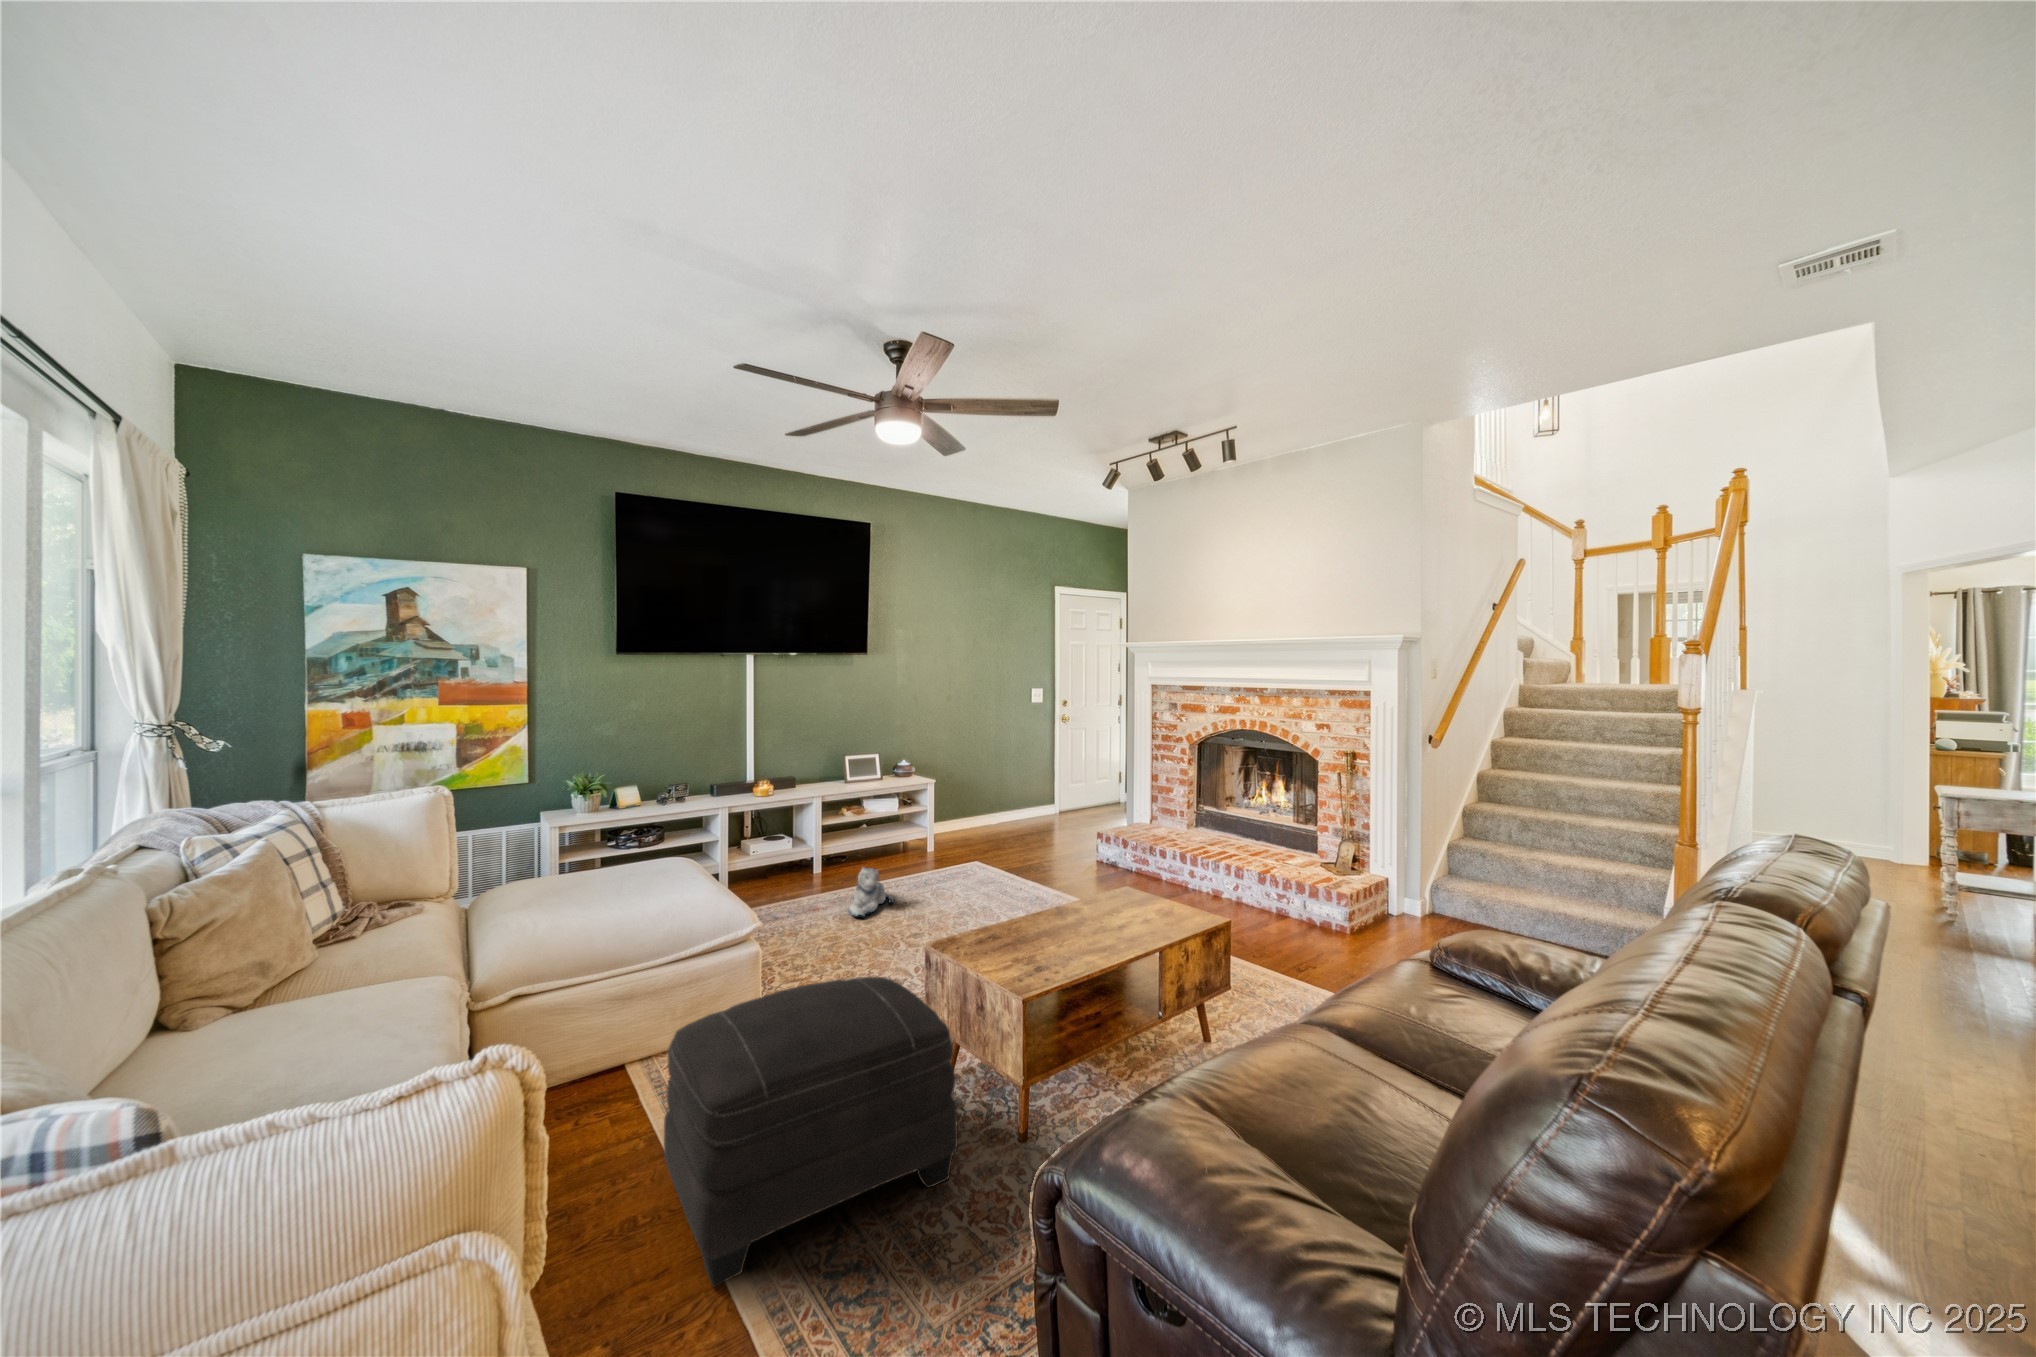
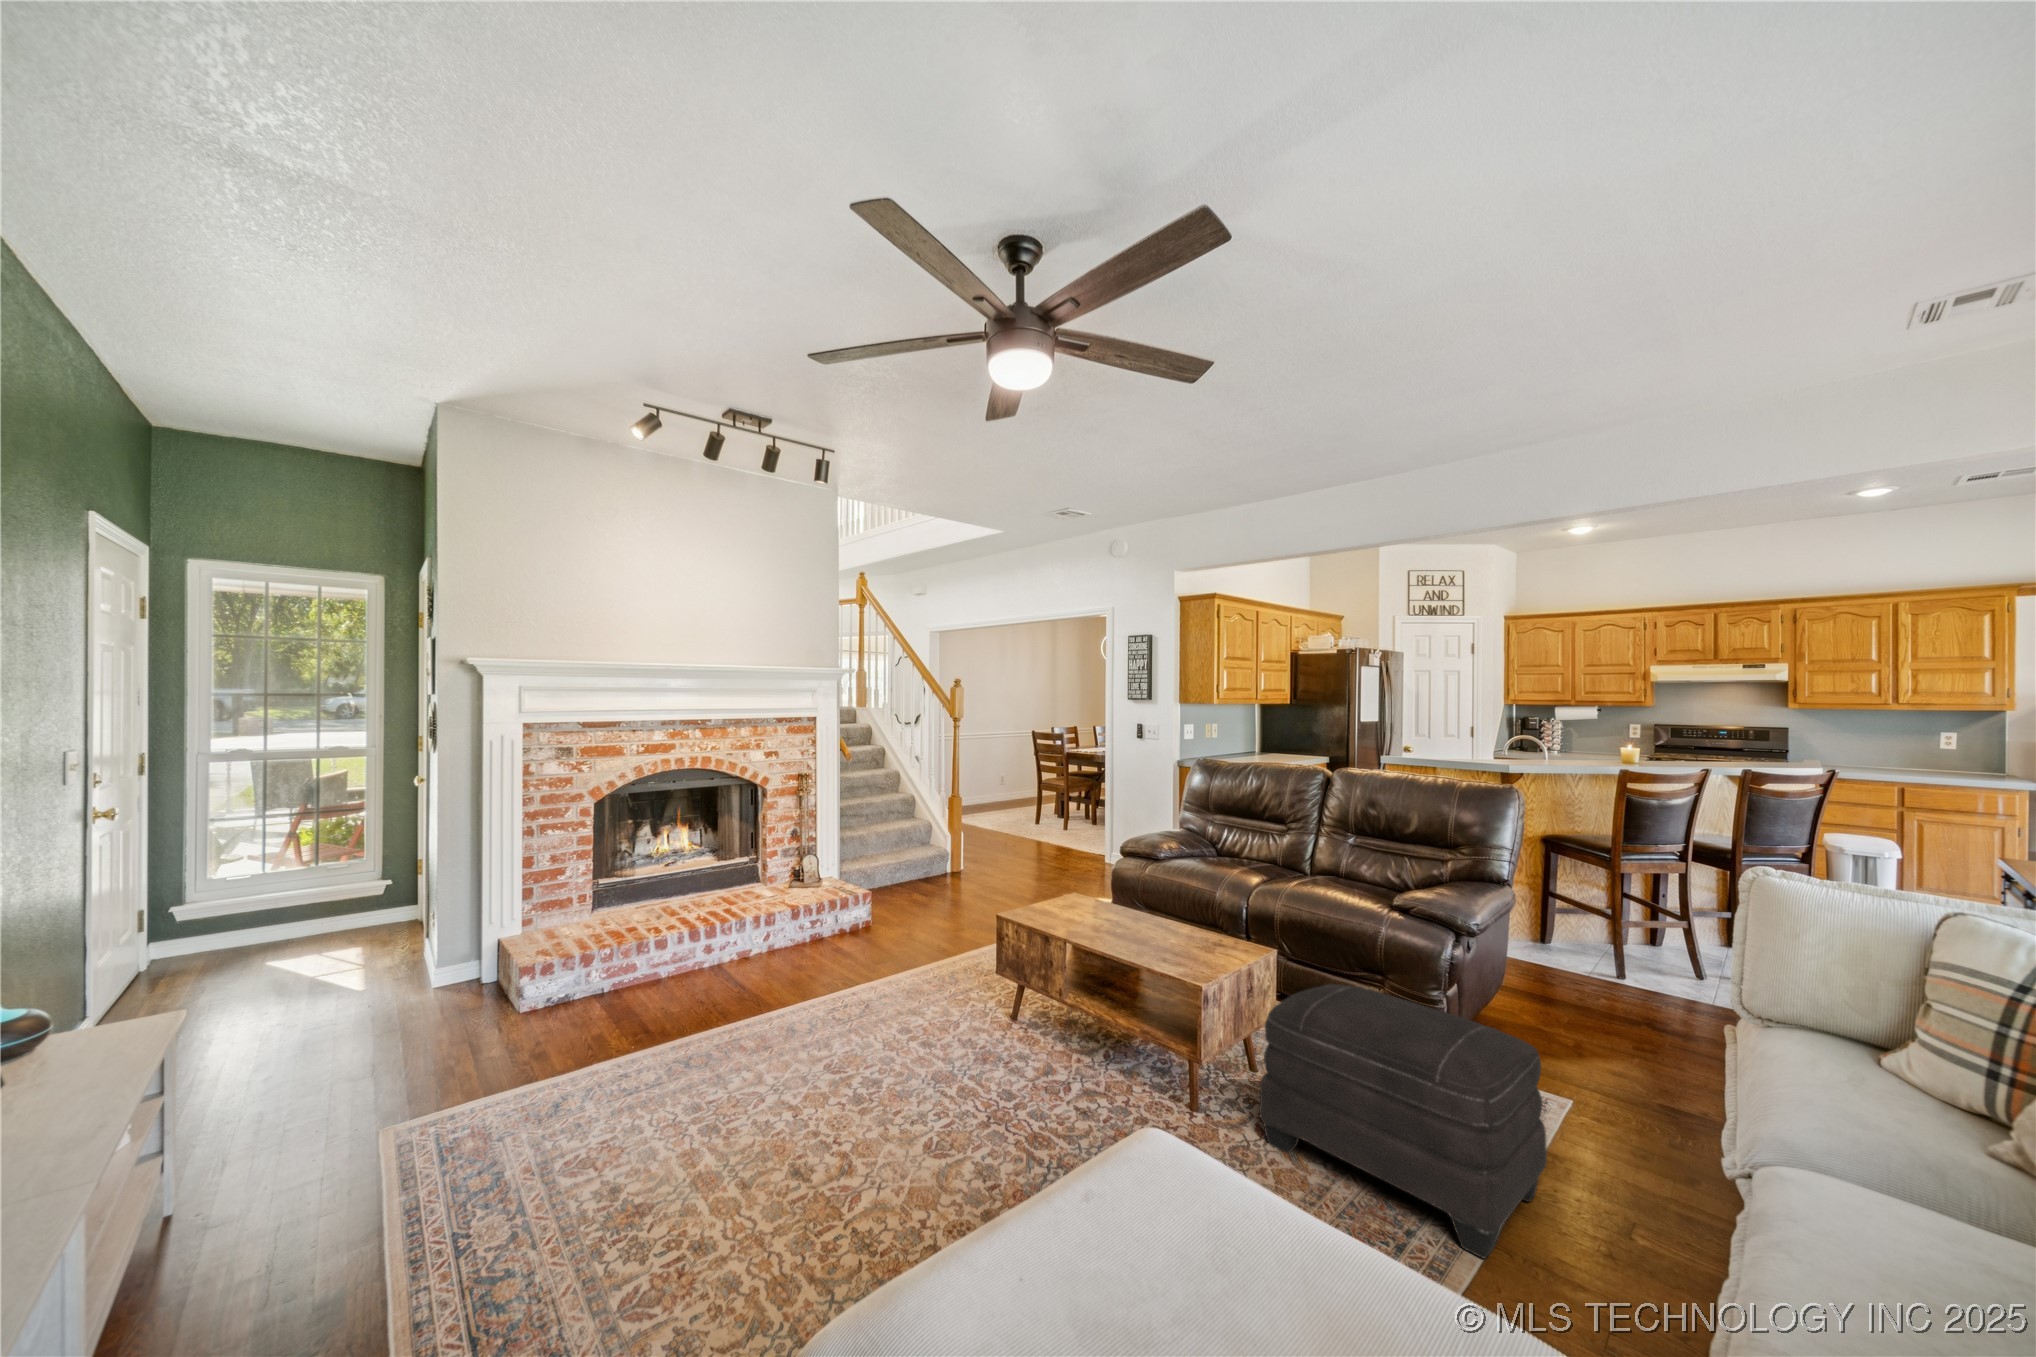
plush toy: present [849,867,894,917] -> none [500,1153,678,1286]

